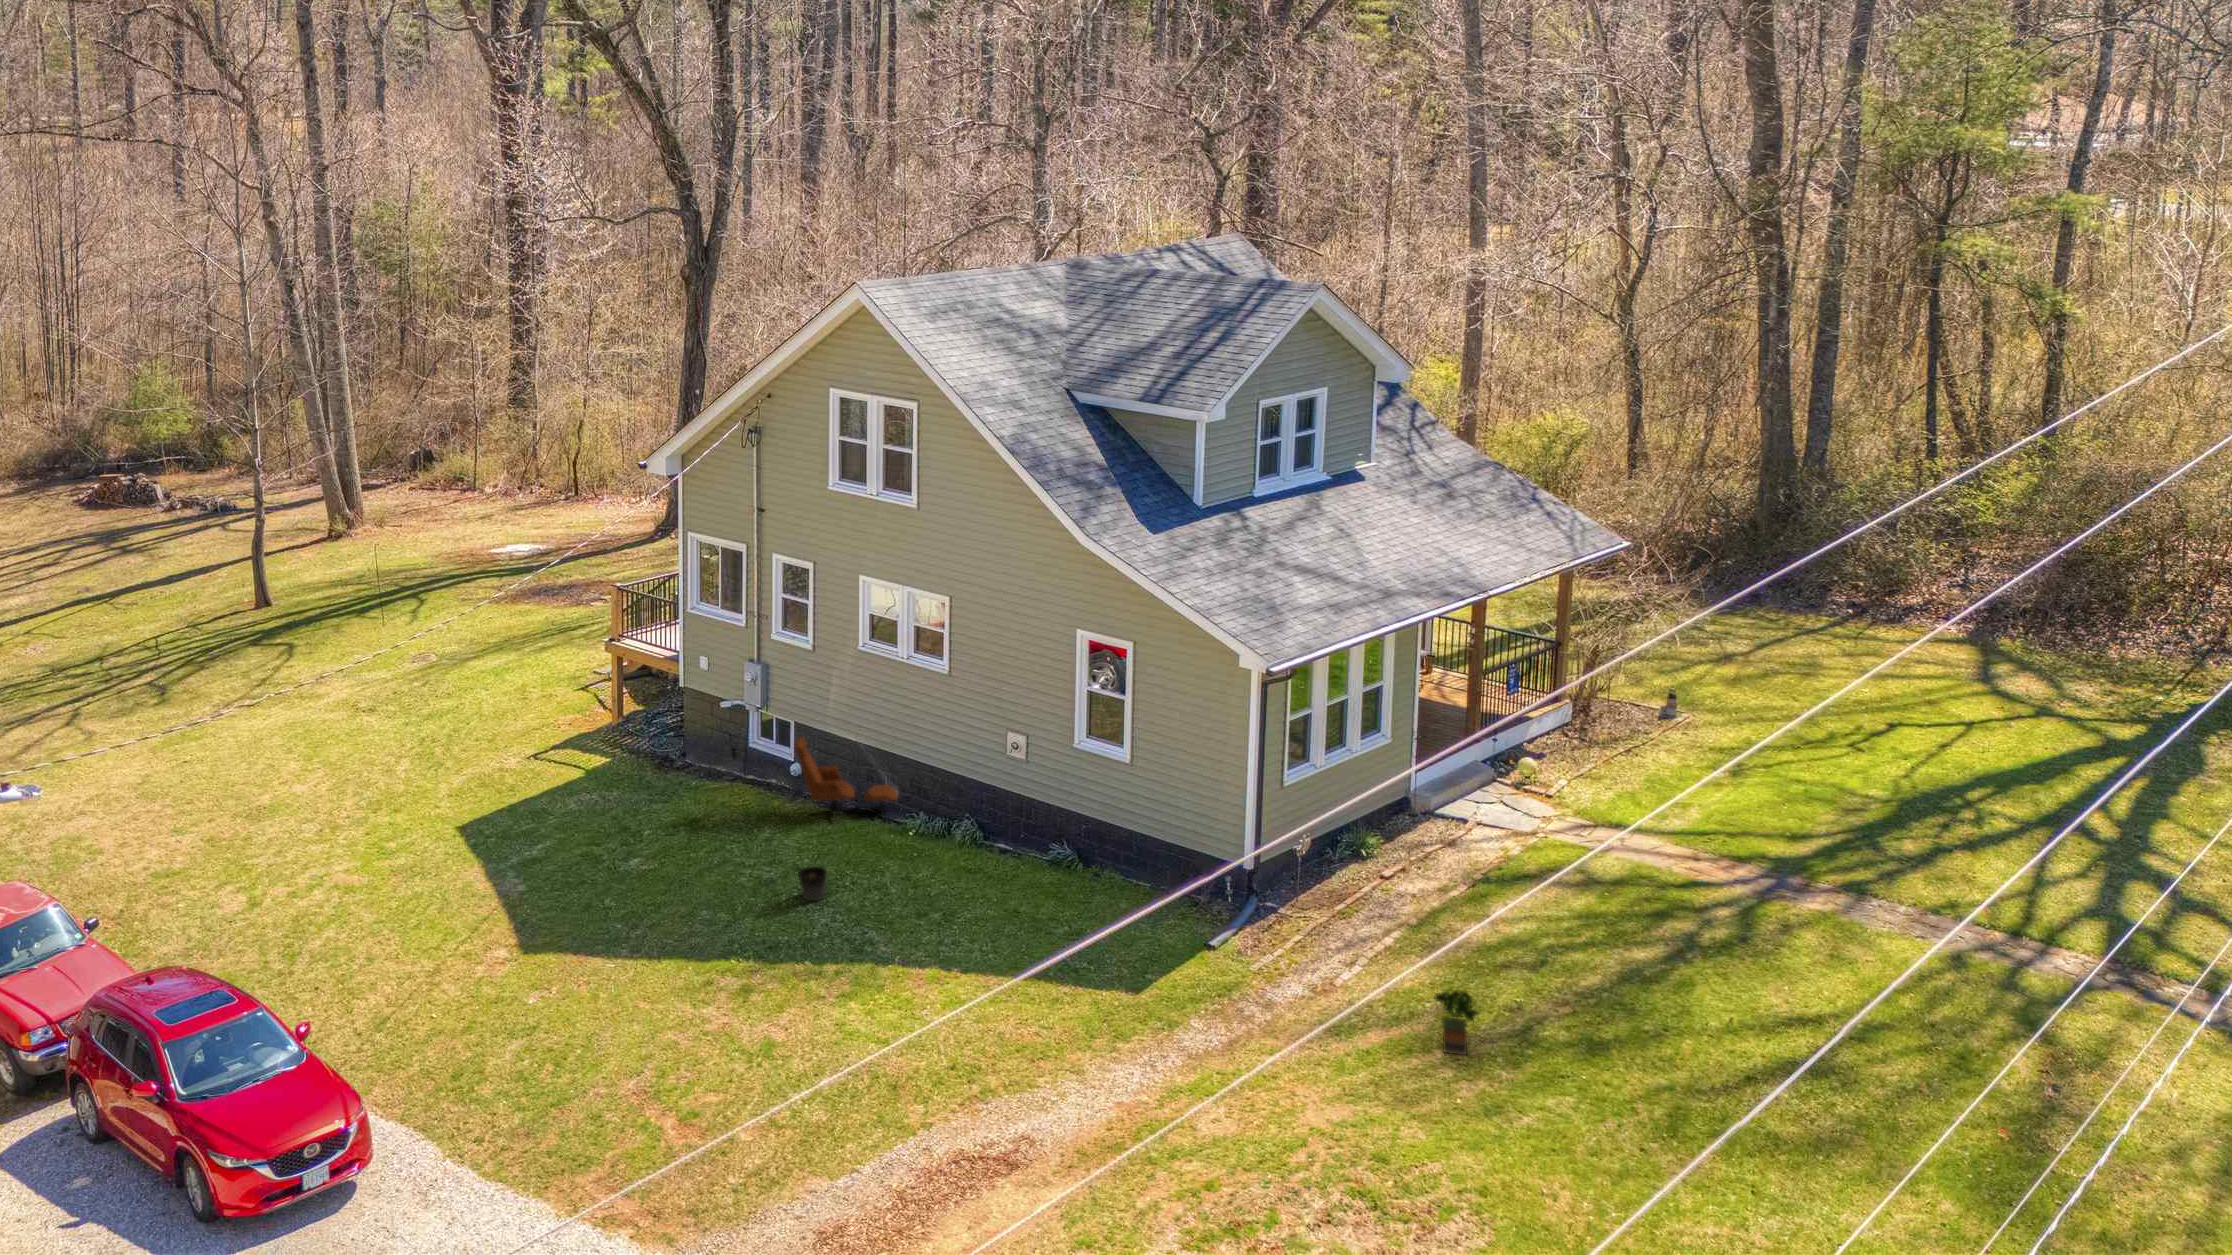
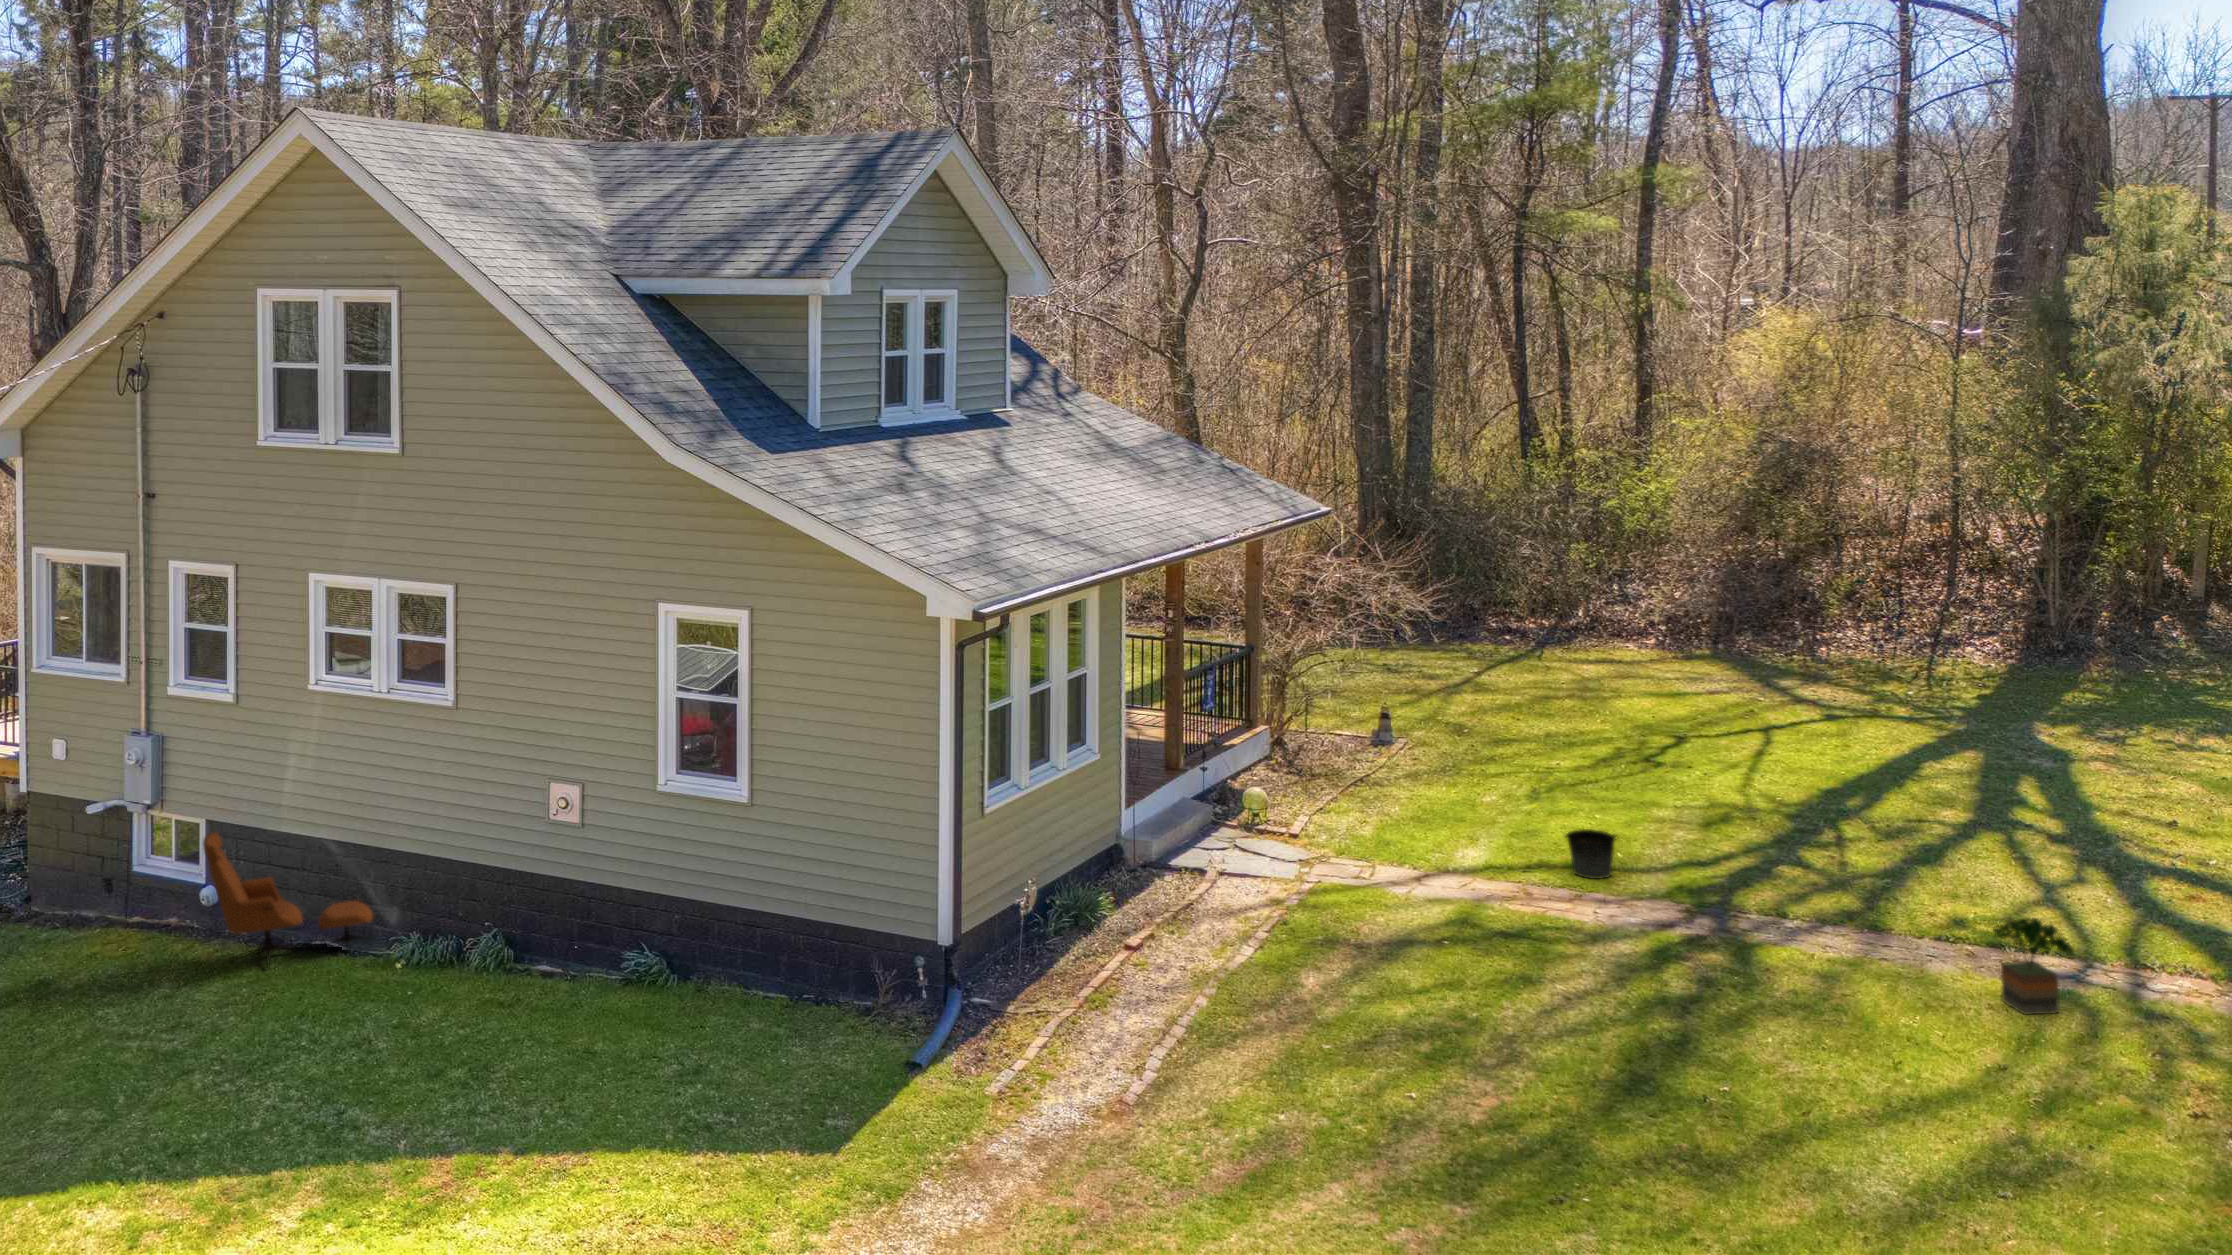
bucket: present [798,866,827,901] -> present [1566,829,1619,879]
potted tree: present [1434,991,1476,1055] -> present [1993,917,2075,1015]

